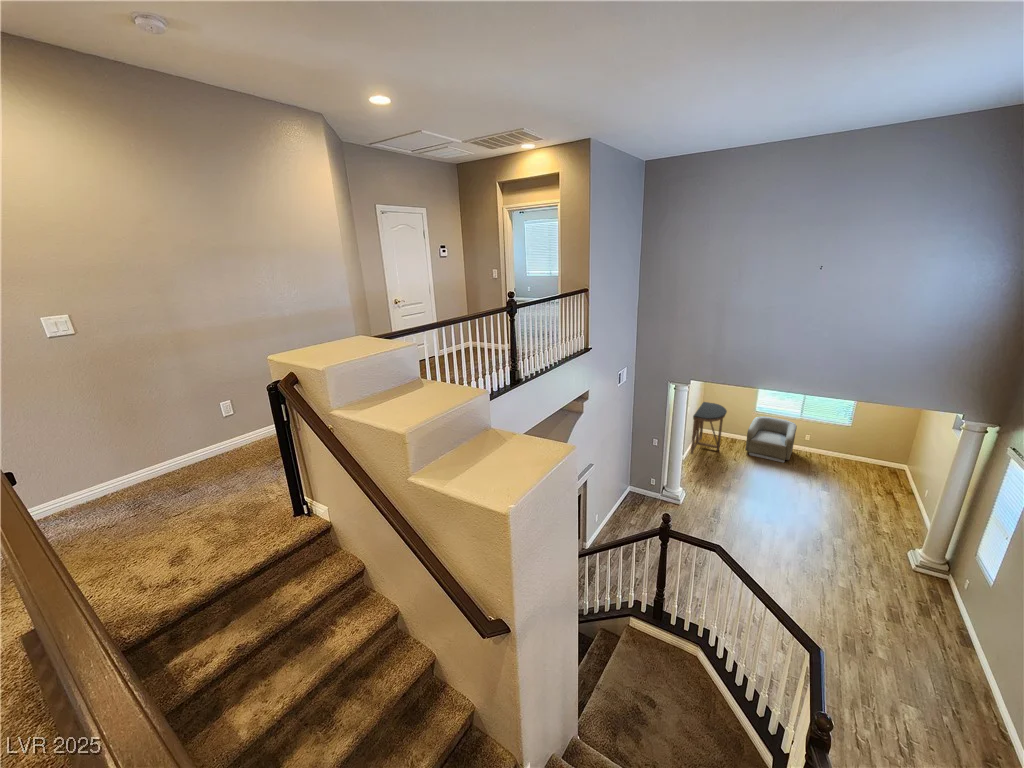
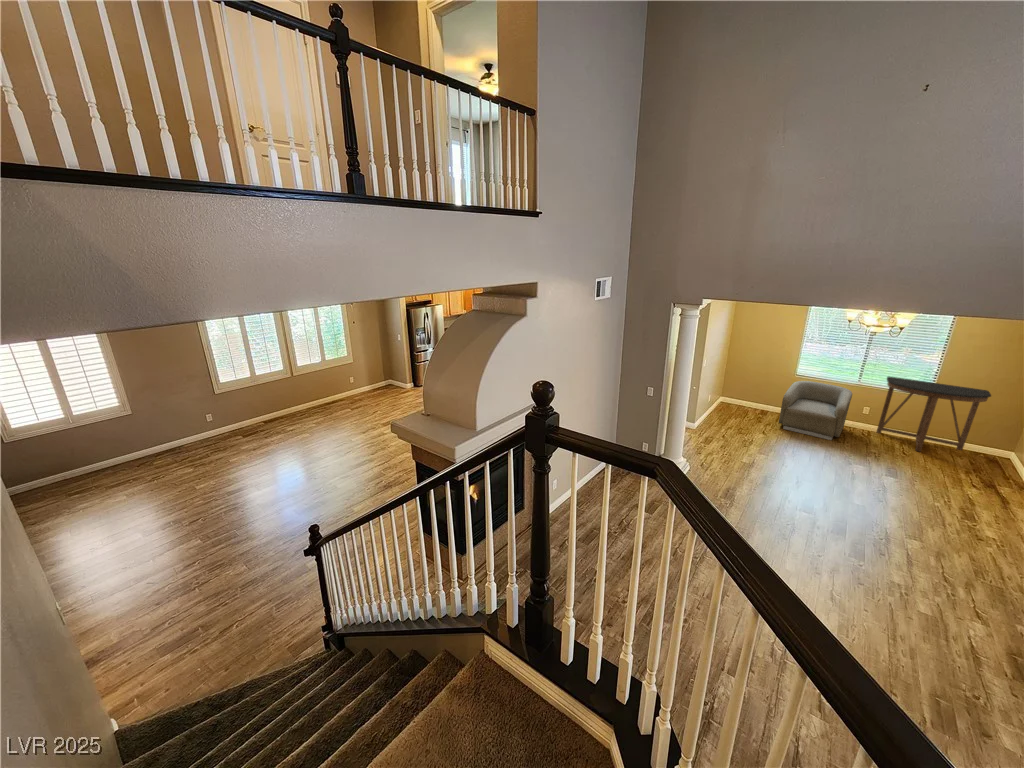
console table: present [691,402,727,454] -> present [877,377,991,452]

